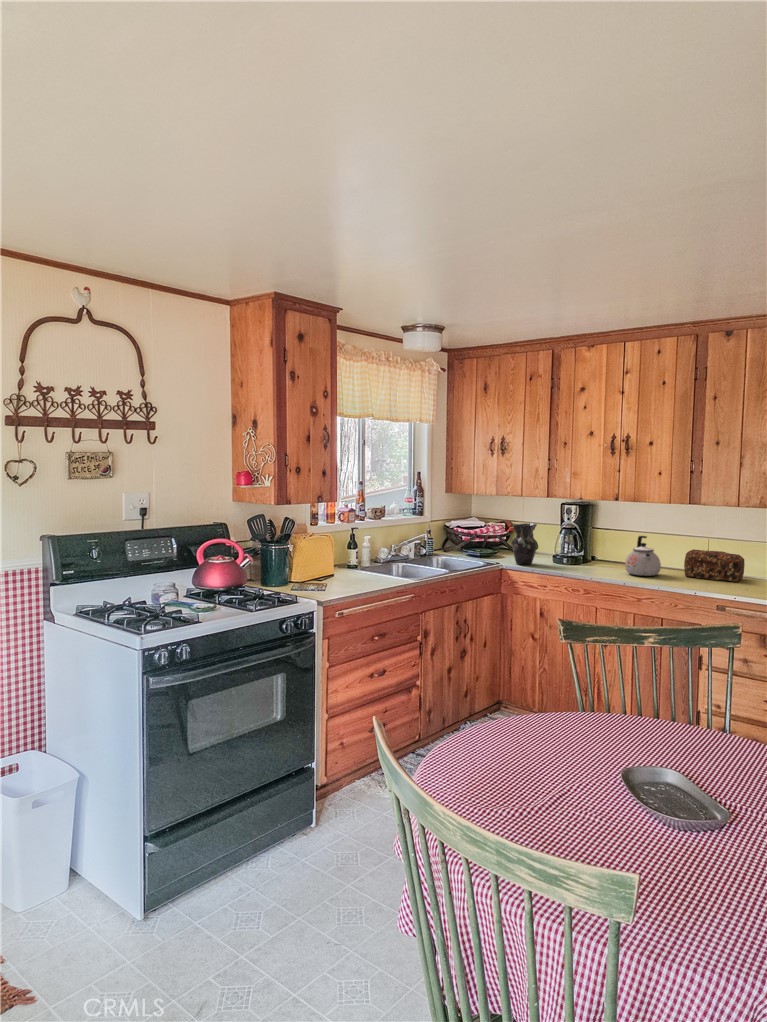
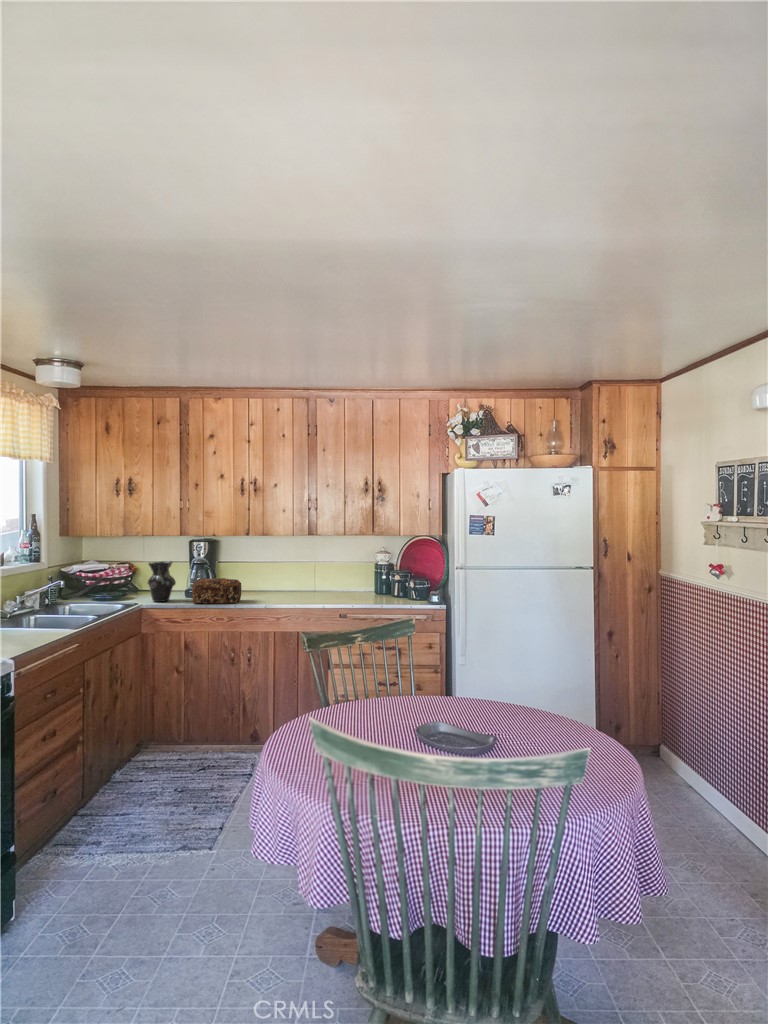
kettle: present [625,536,661,576] -> none [258,564,287,598]
bread loaf: present [684,549,745,581] -> present [192,578,241,604]

